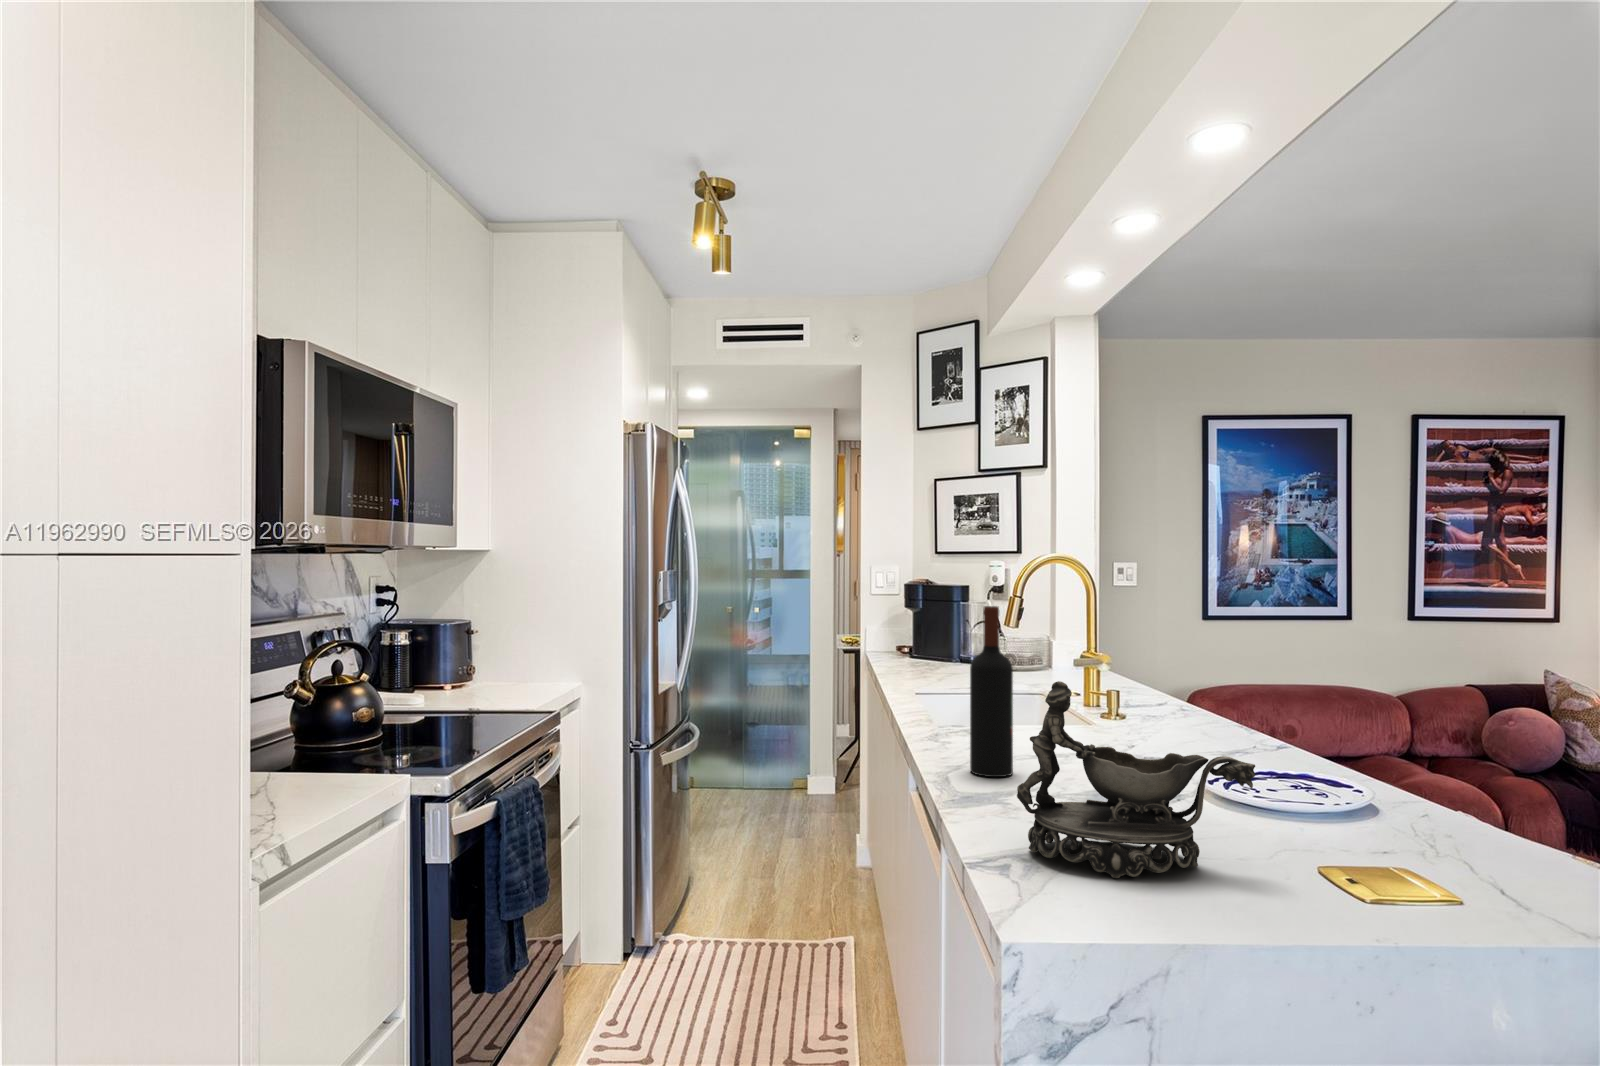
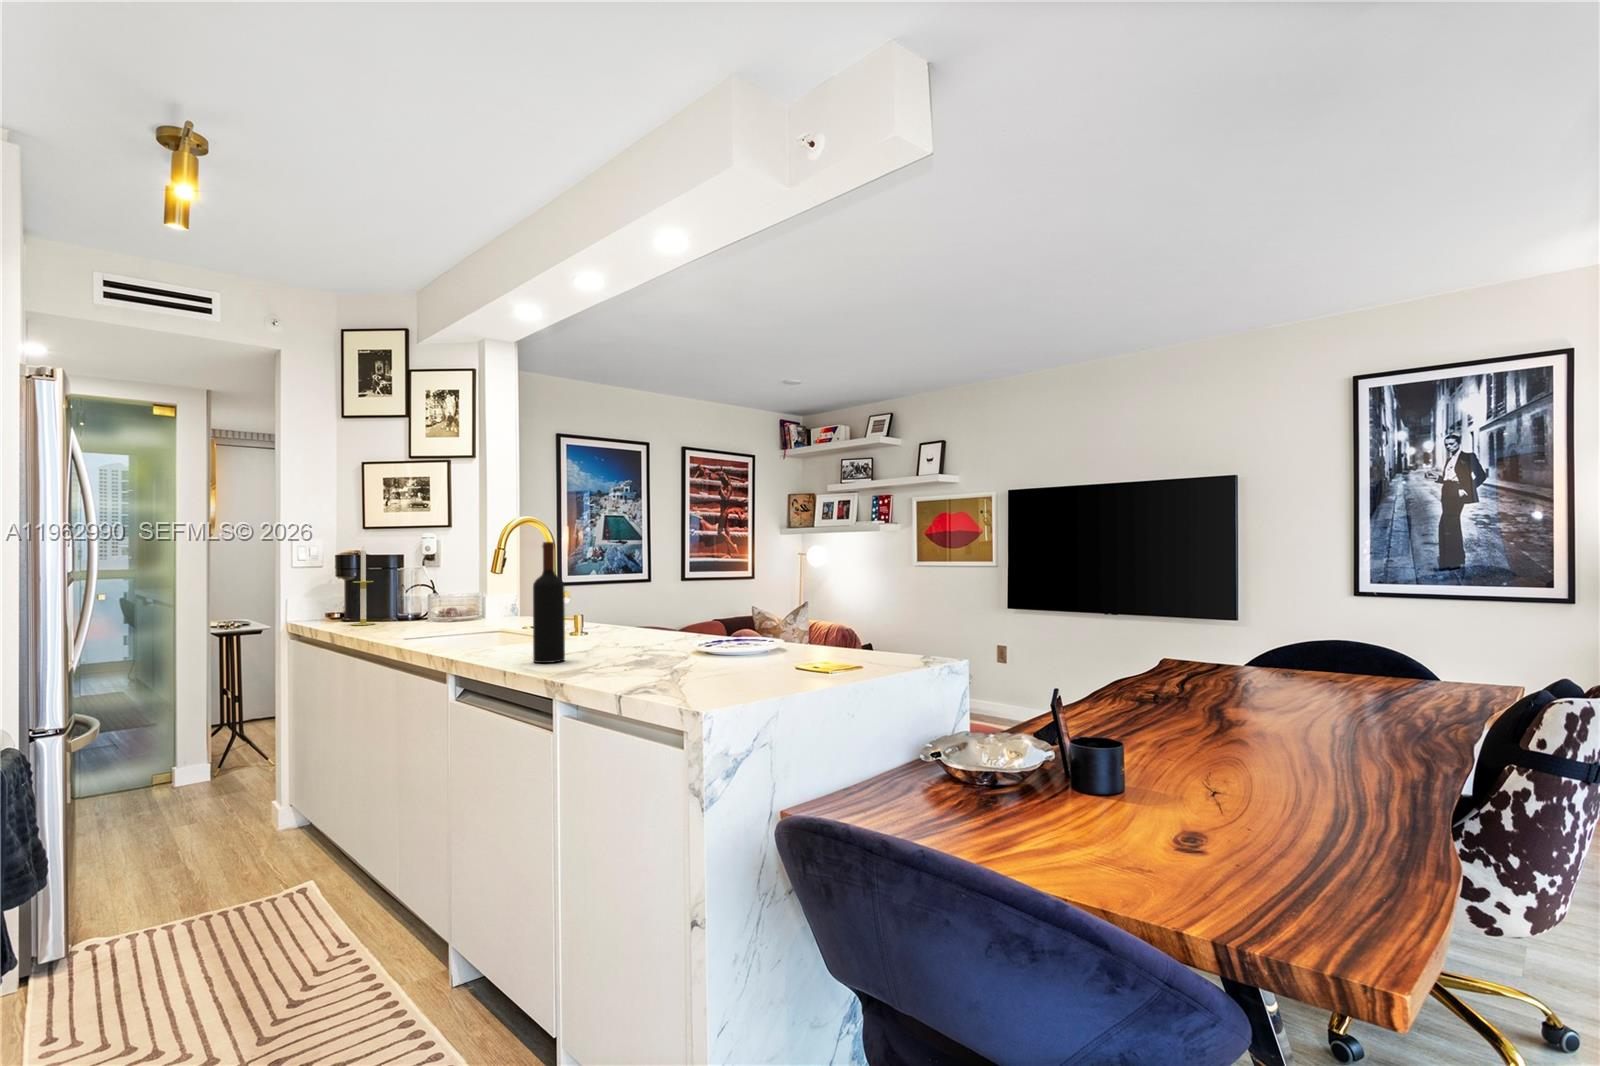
candle: none [907,574,931,663] -> present [351,546,375,625]
decorative bowl: present [1017,681,1255,878] -> none [628,572,752,680]

